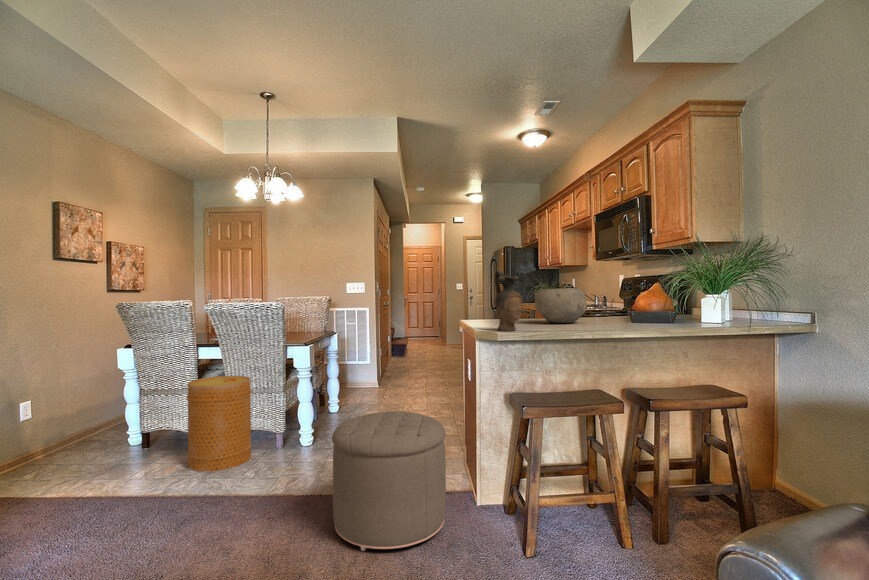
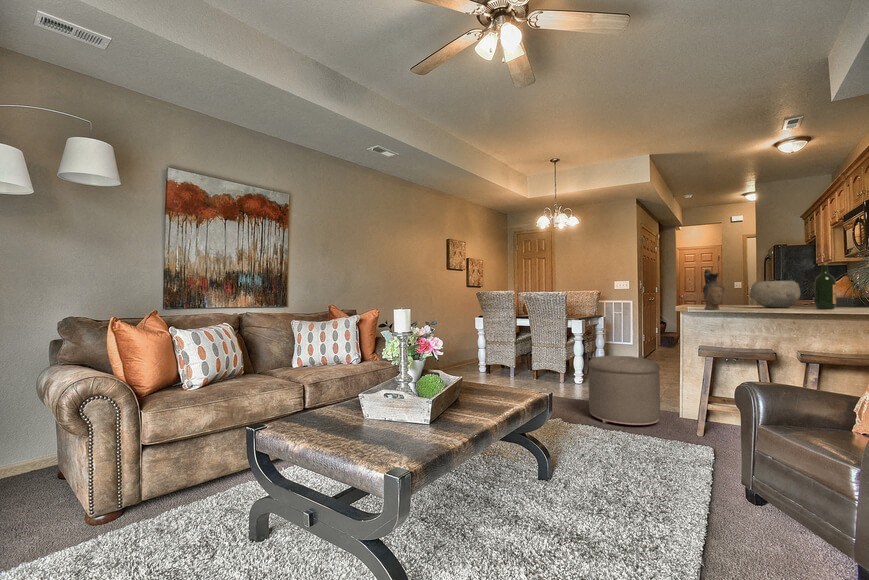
wine bottle: none [615,266,637,326] -> present [814,263,836,309]
basket: present [187,376,252,471] -> none [511,335,546,386]

